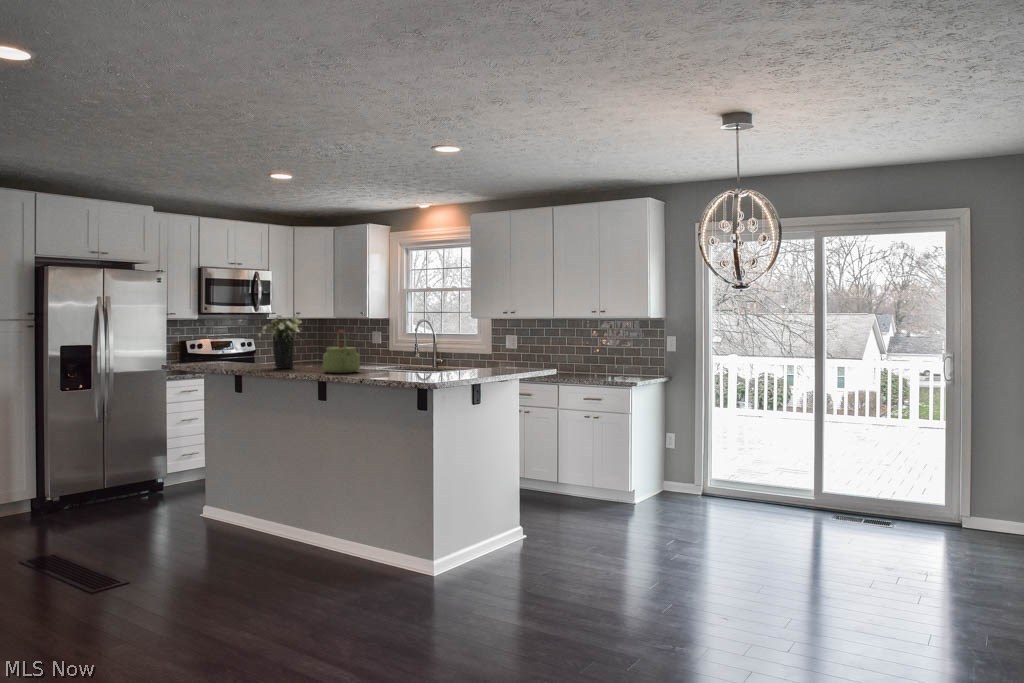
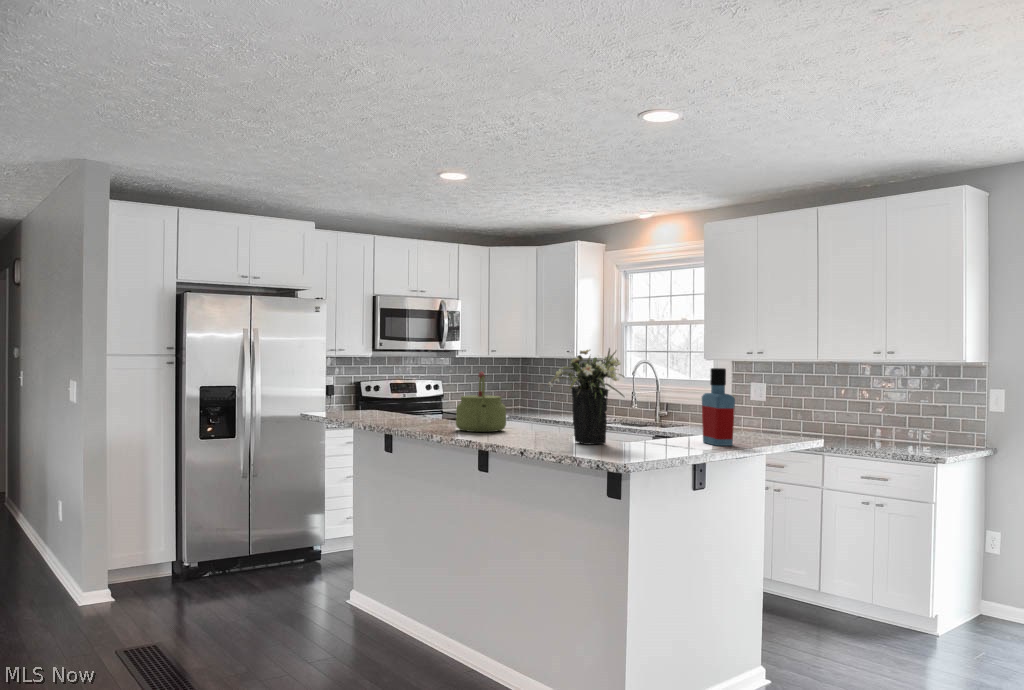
flower arrangement: present [258,315,301,368] -> present [547,348,624,445]
bottle: none [498,325,521,374] -> present [702,368,735,446]

